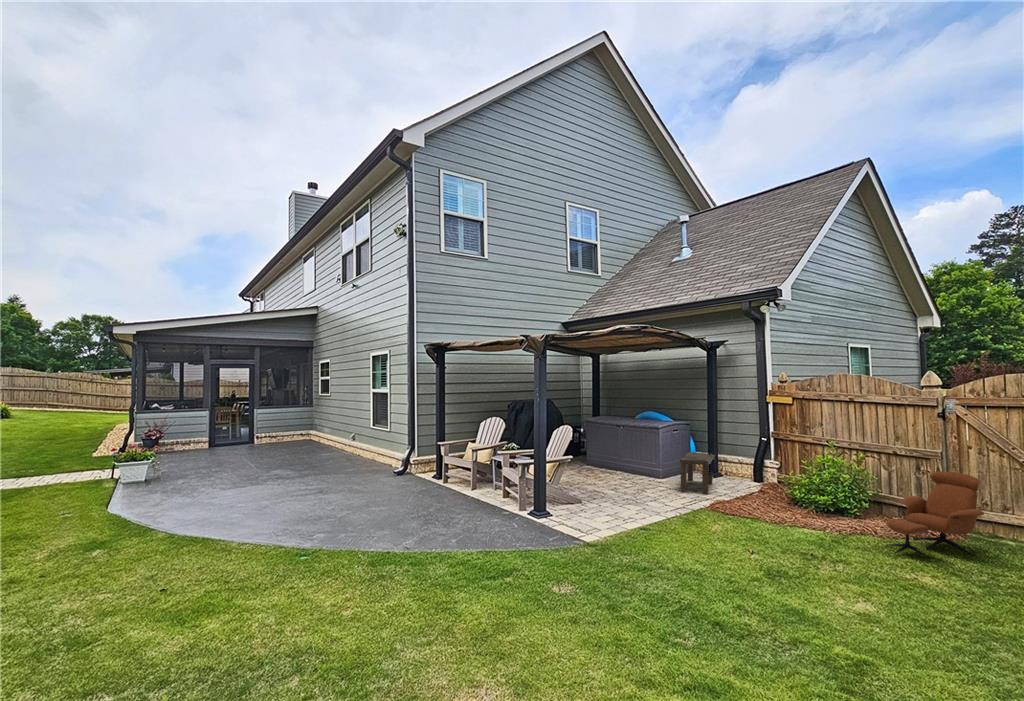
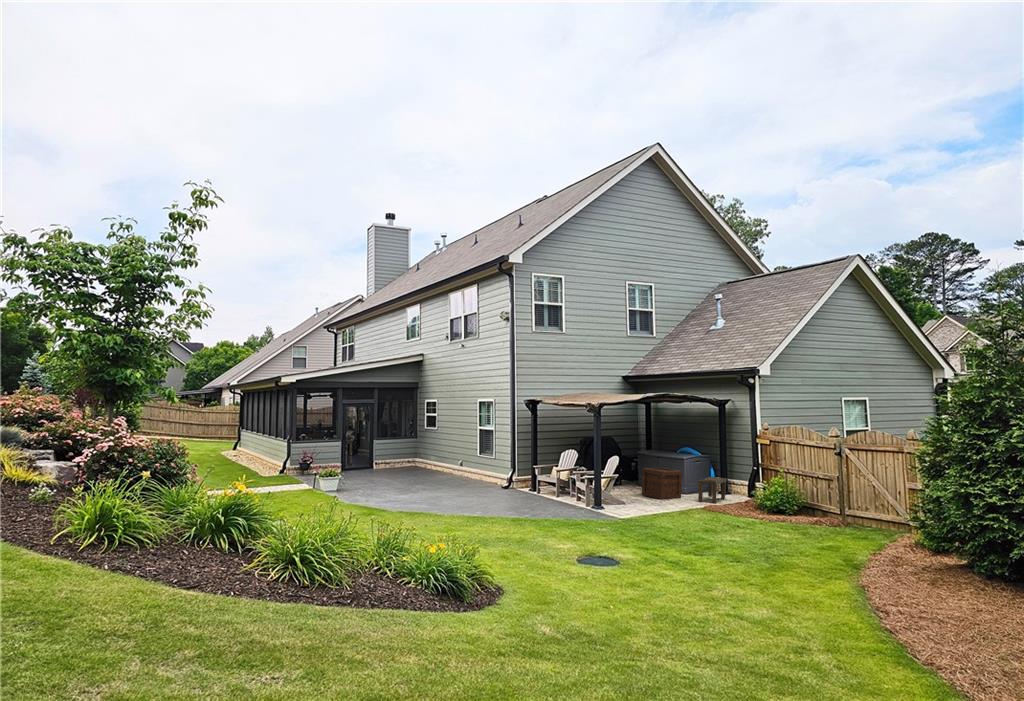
wooden crate: none [594,440,652,489] -> present [642,468,682,500]
lounge chair: present [886,472,984,559] -> none [789,485,842,529]

